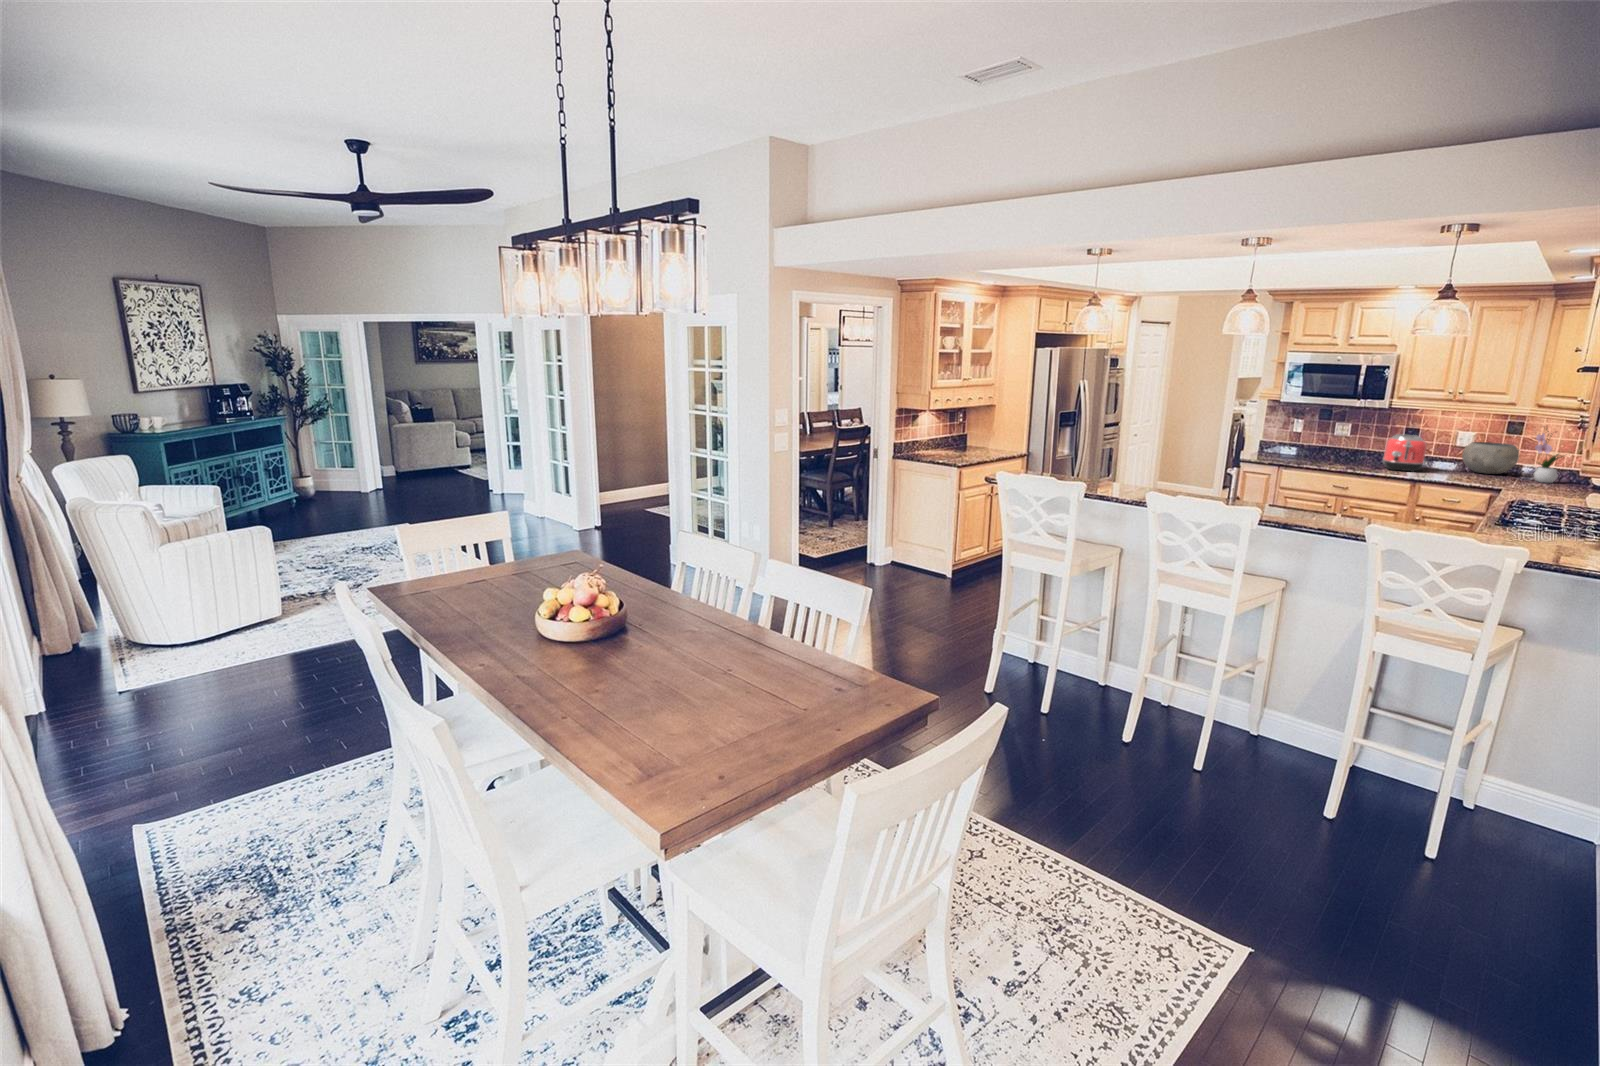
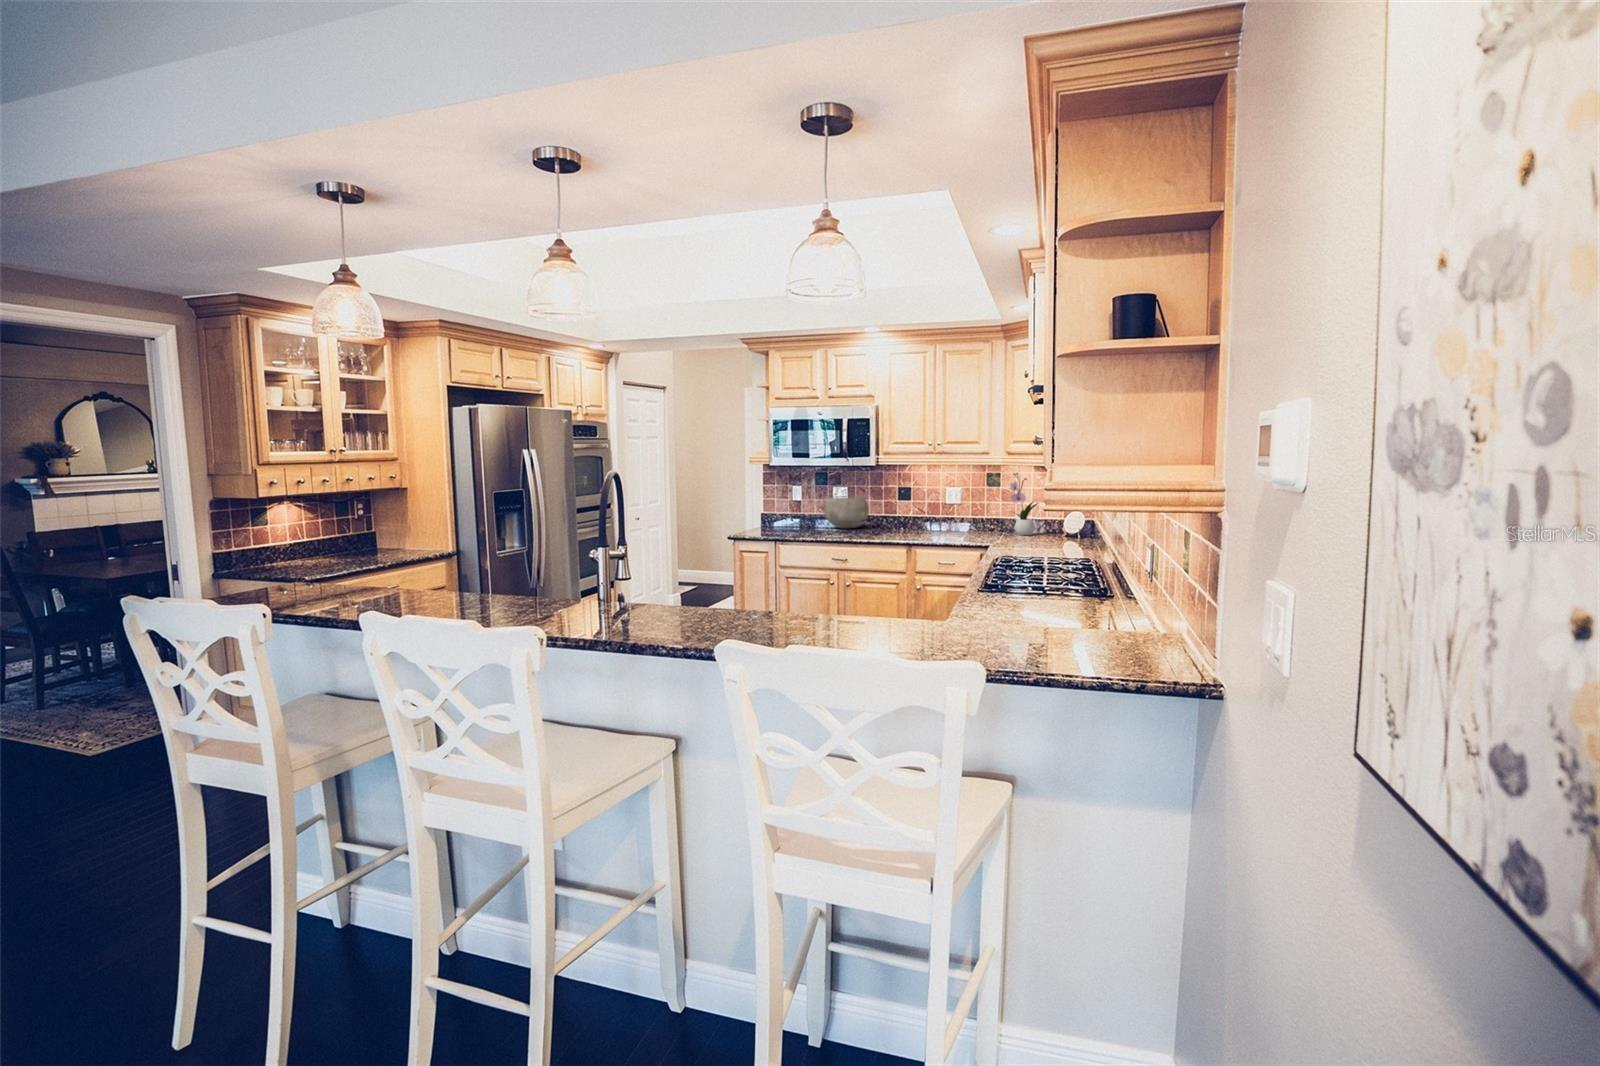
toaster: present [1383,434,1427,472] -> none [878,494,917,535]
ceramic bowl: present [1462,442,1519,474] -> present [824,496,869,529]

